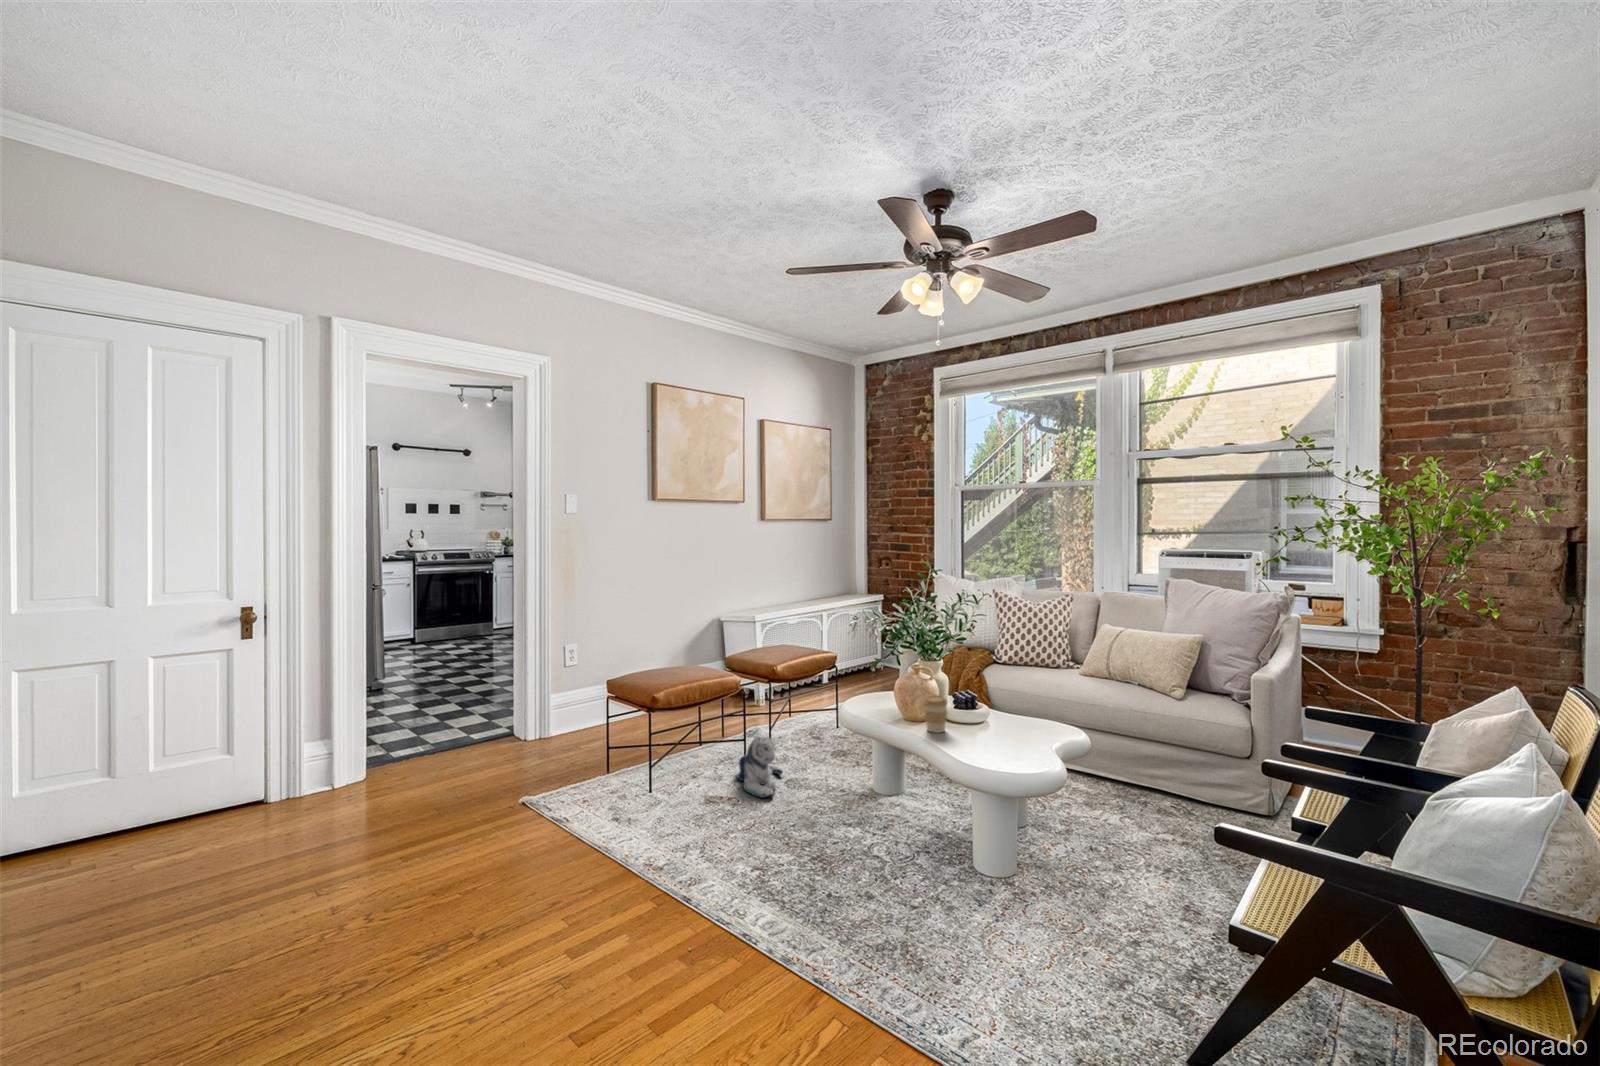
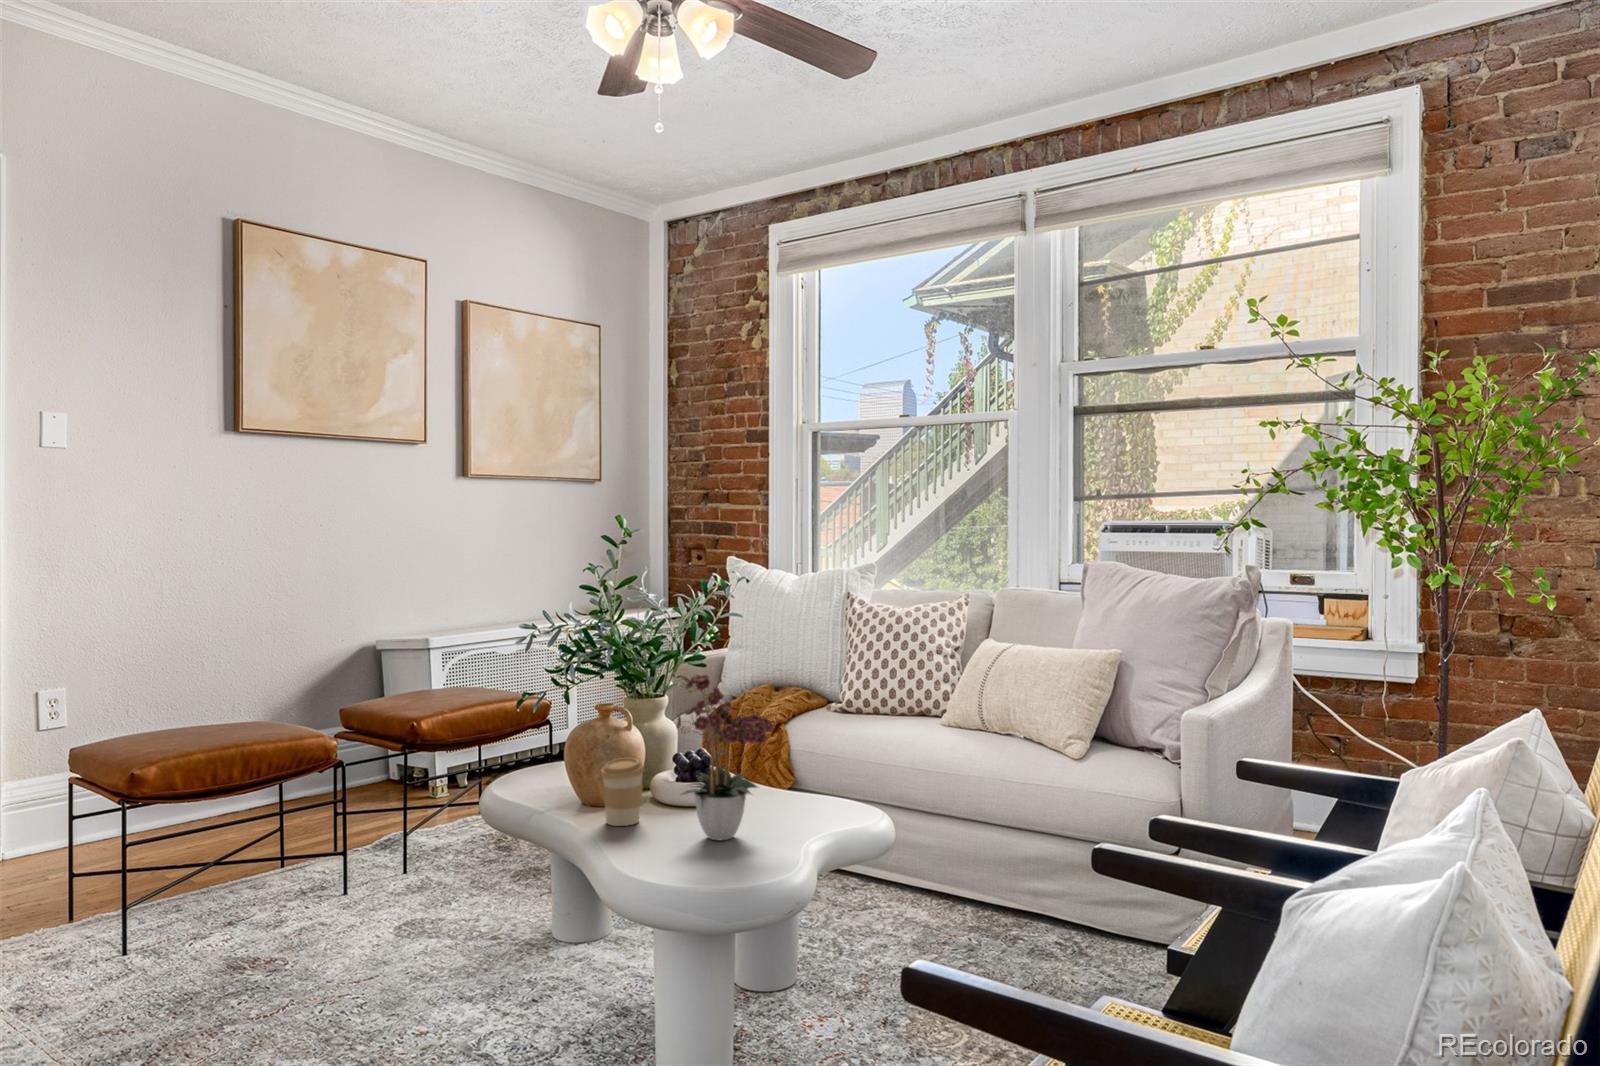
flower arrangement: none [972,648,1031,743] -> present [677,675,774,840]
plush toy: present [737,737,783,798] -> none [298,848,392,962]

